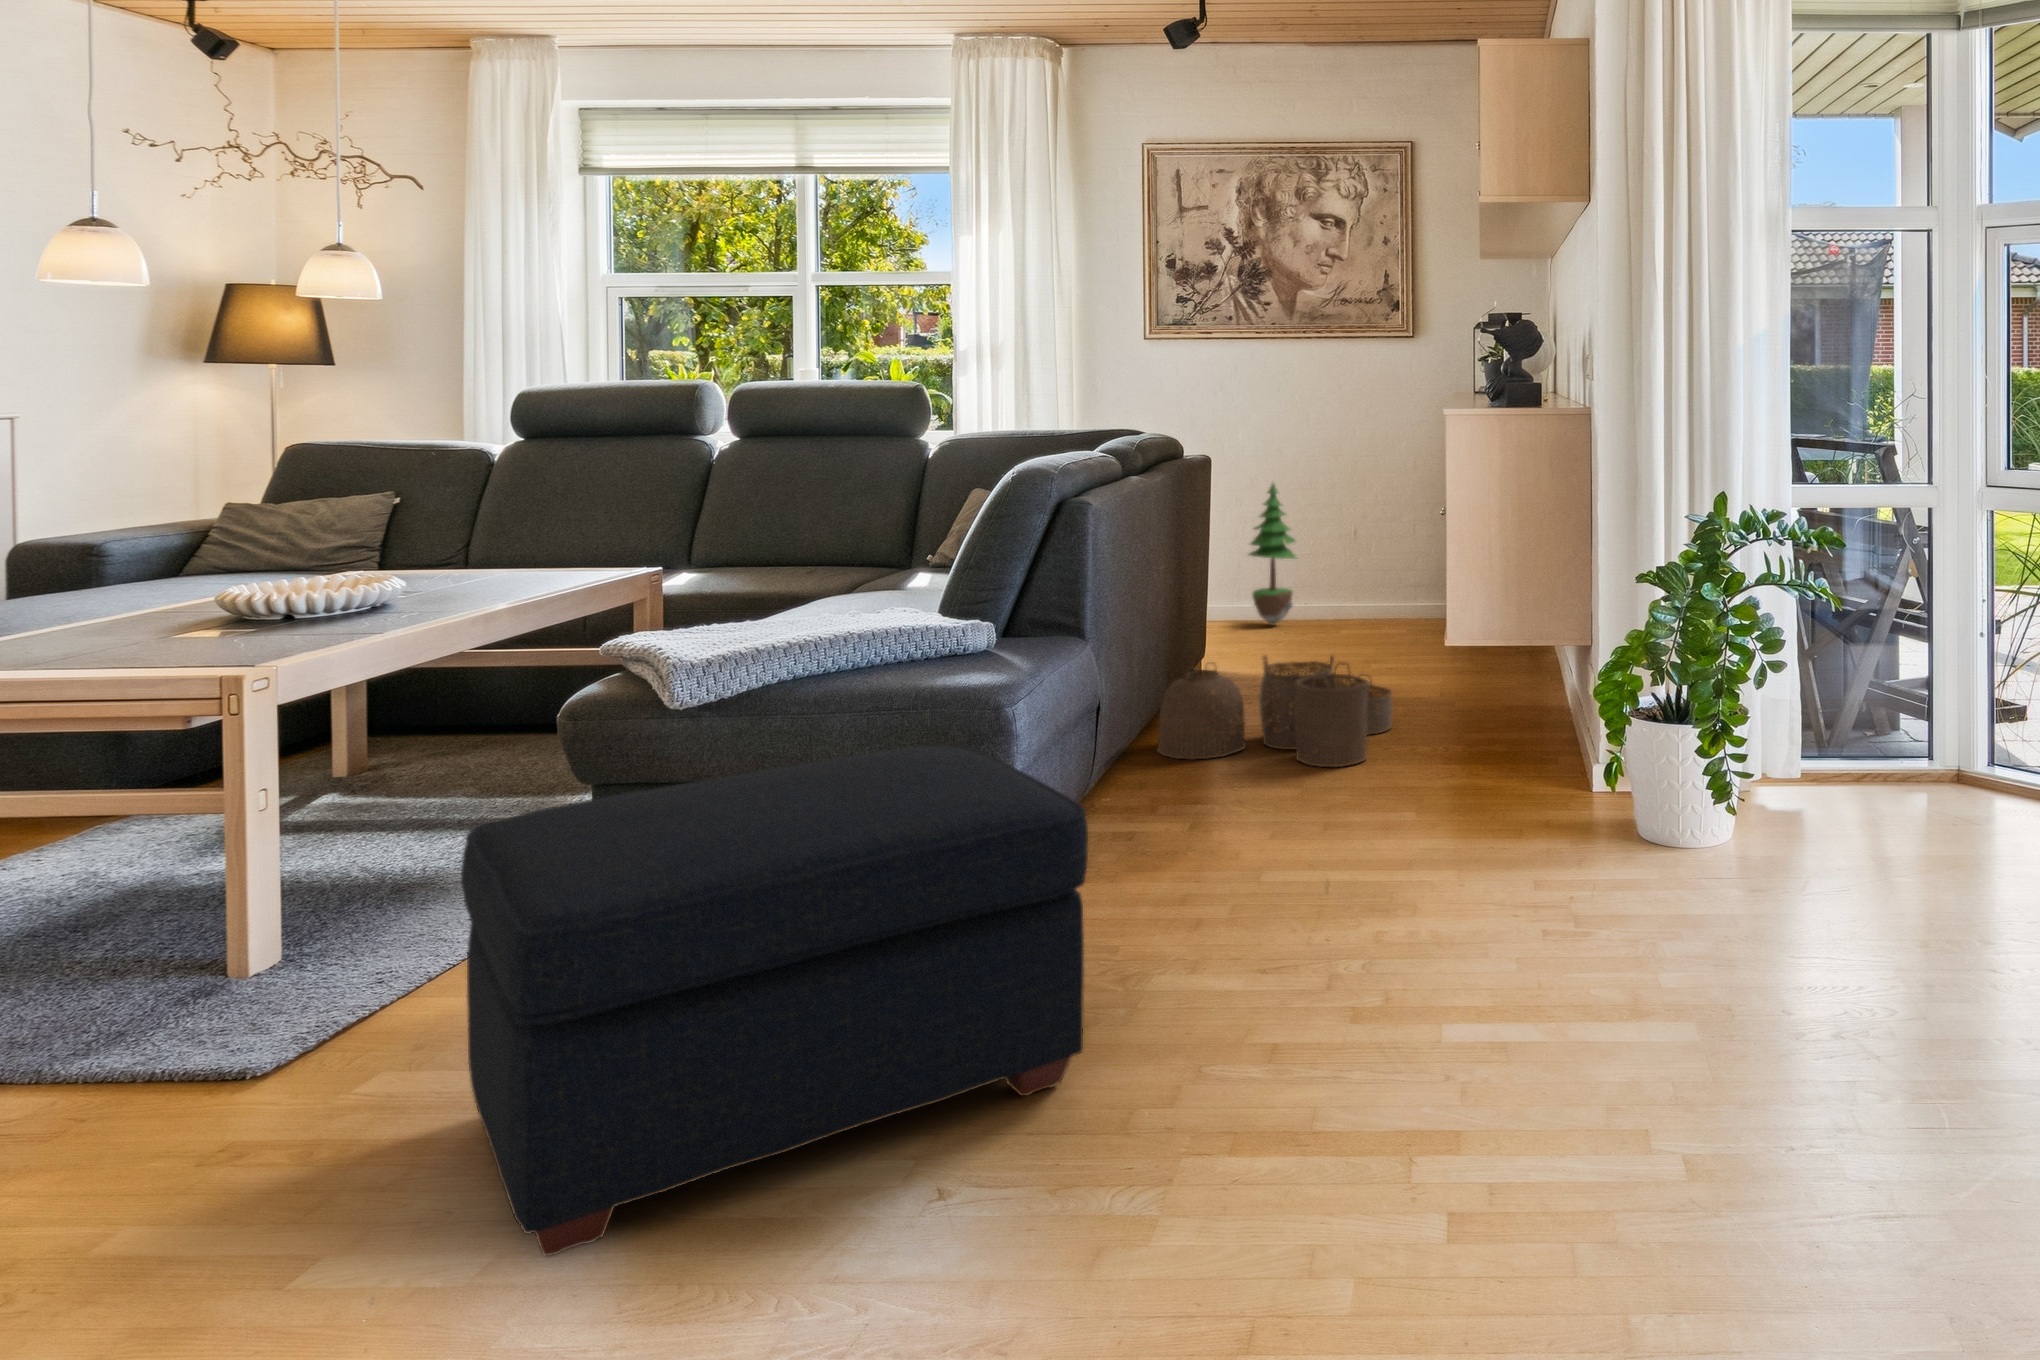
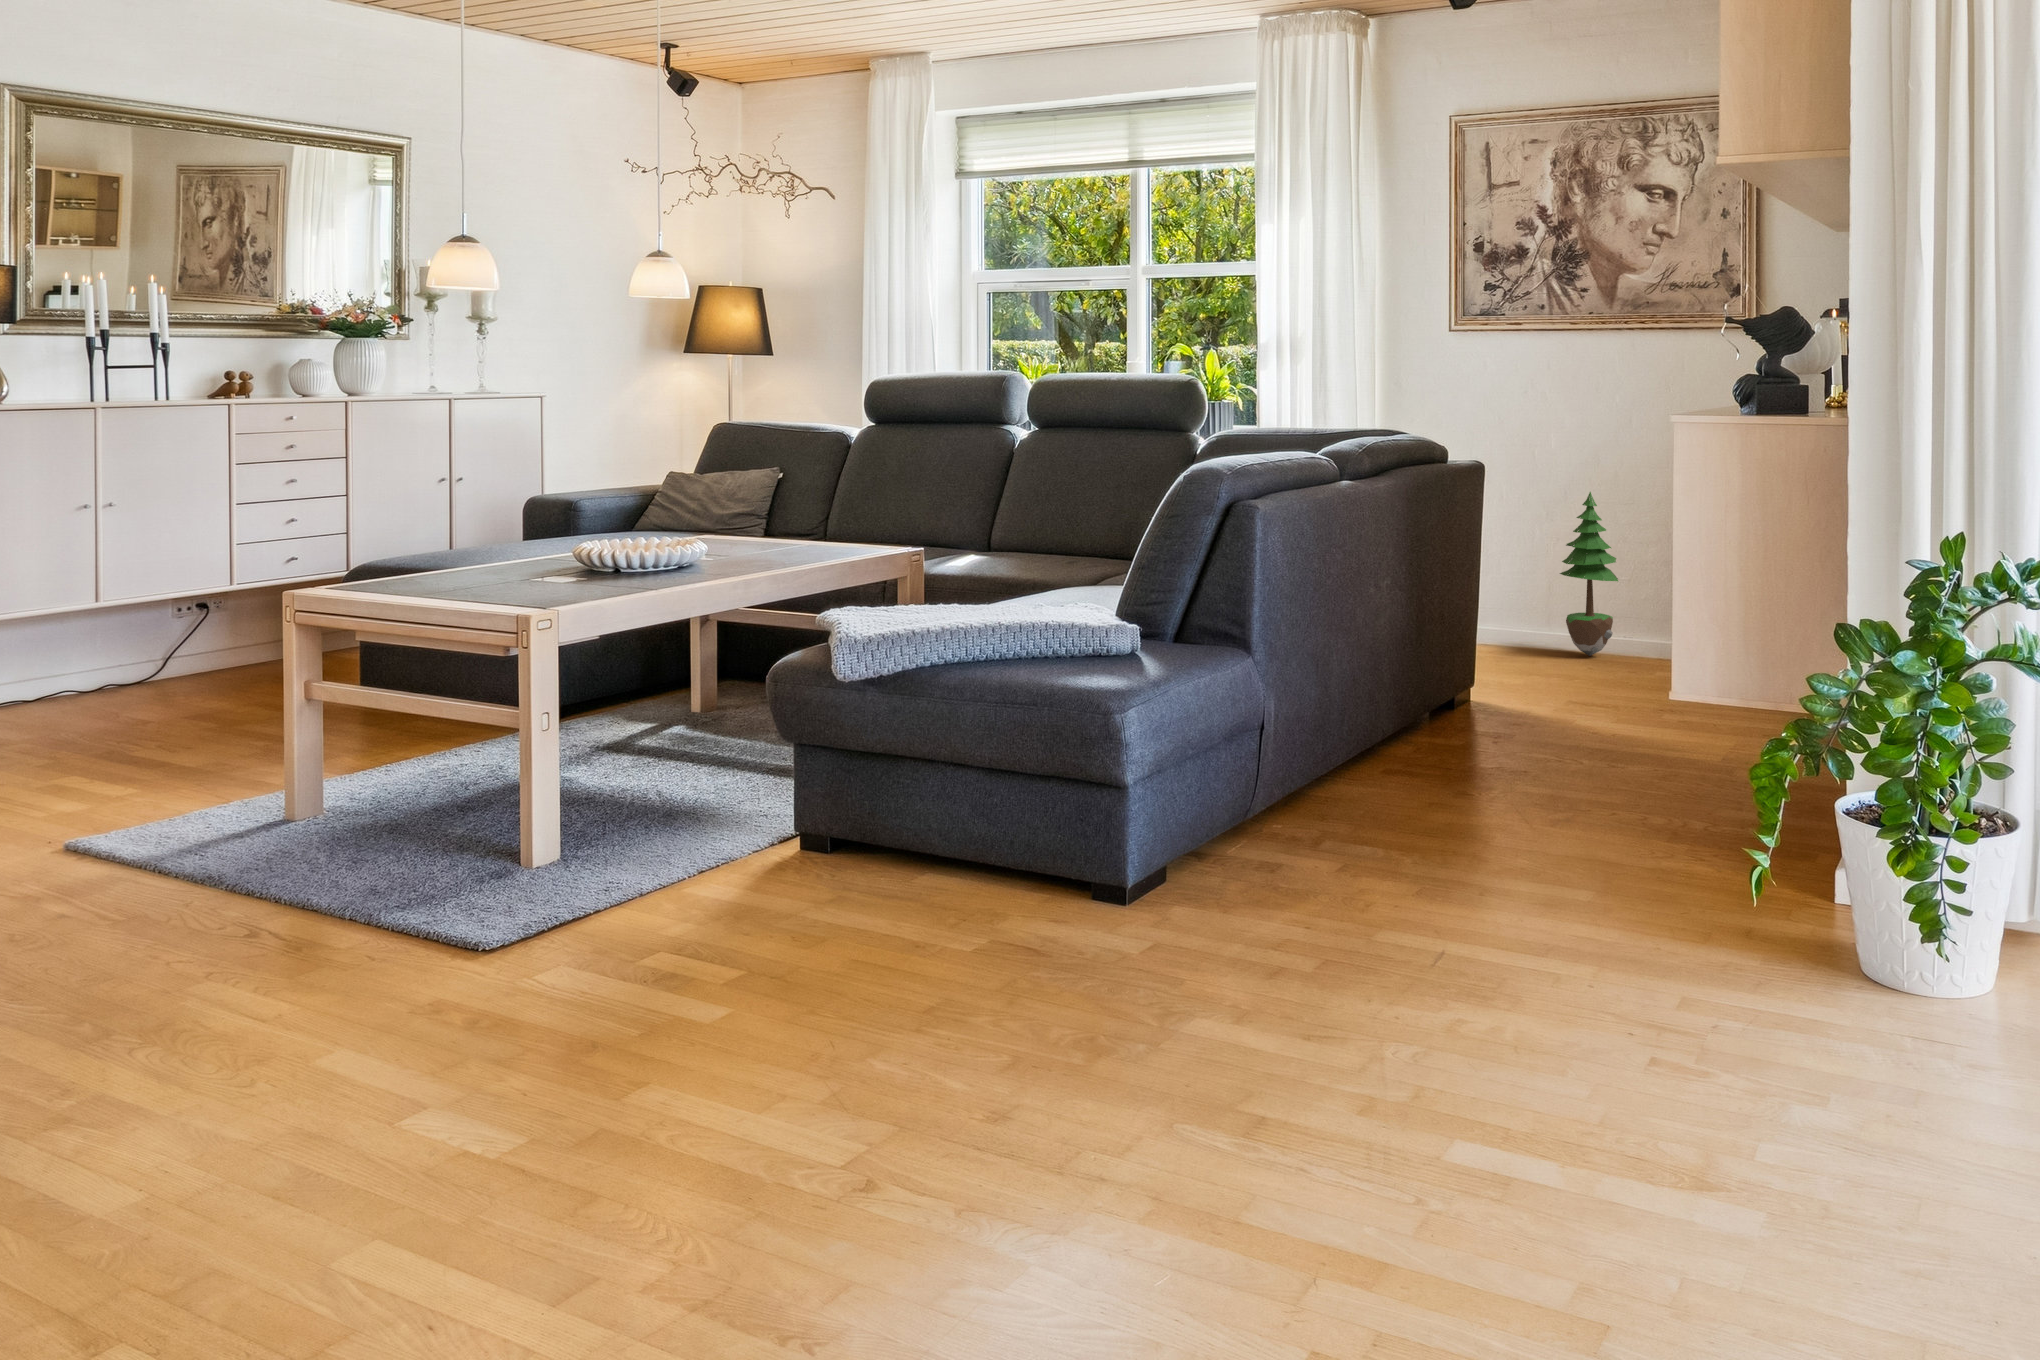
woven basket: present [1158,656,1393,767] -> none [1376,683,1655,819]
ottoman: present [461,745,1088,1256] -> none [553,736,1093,1143]

